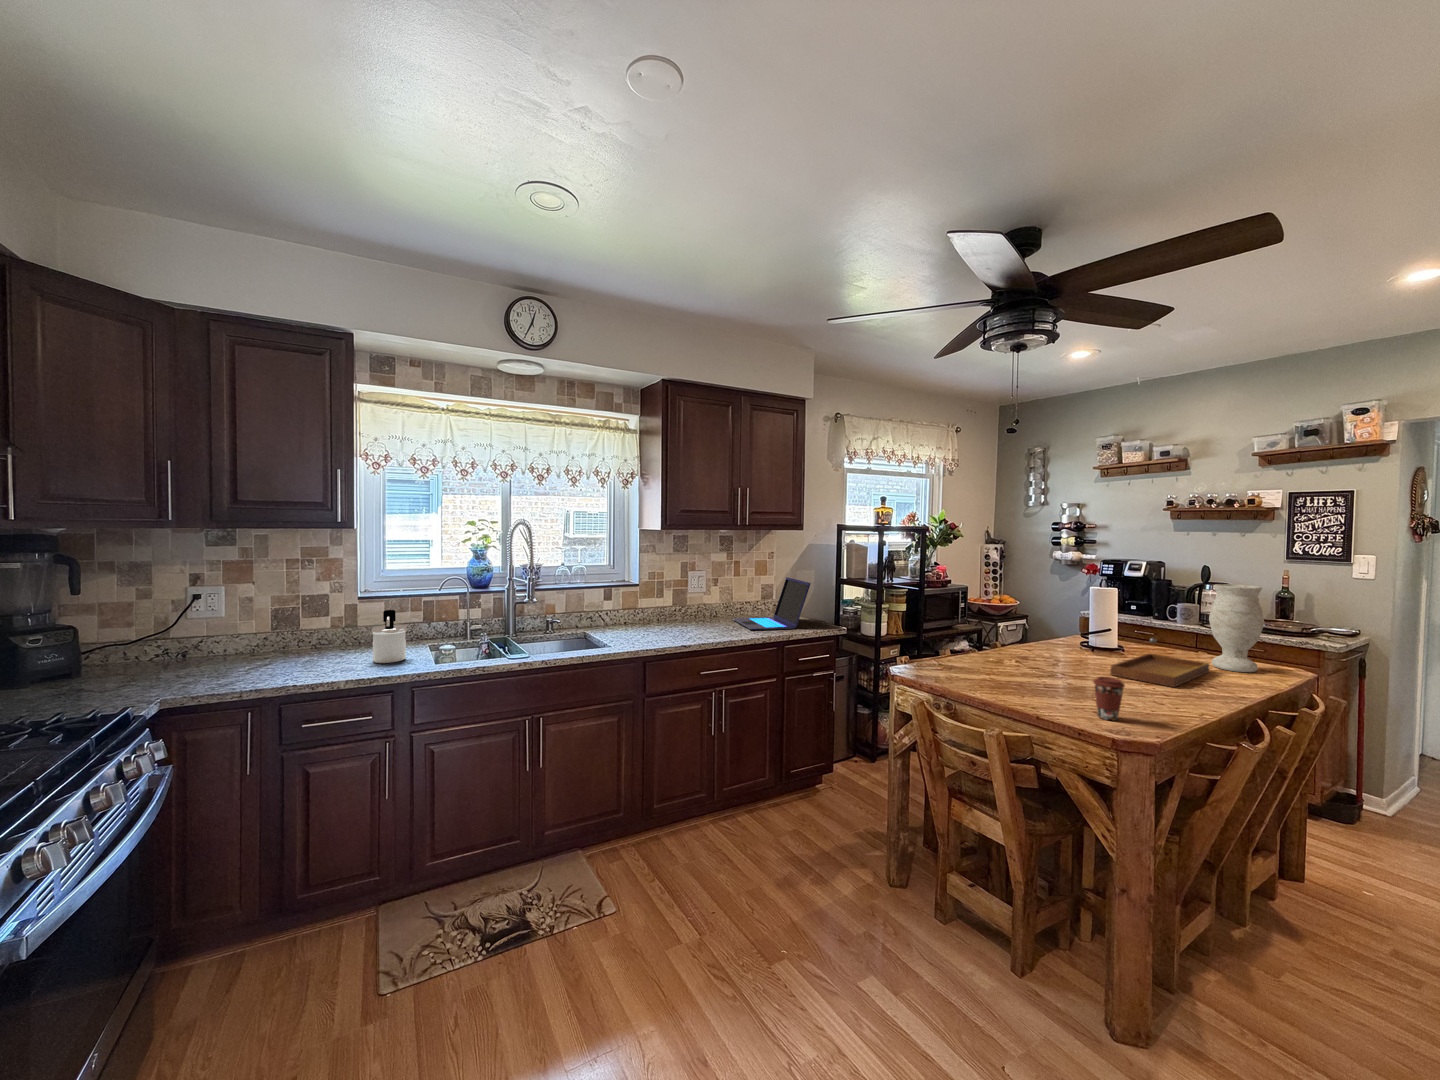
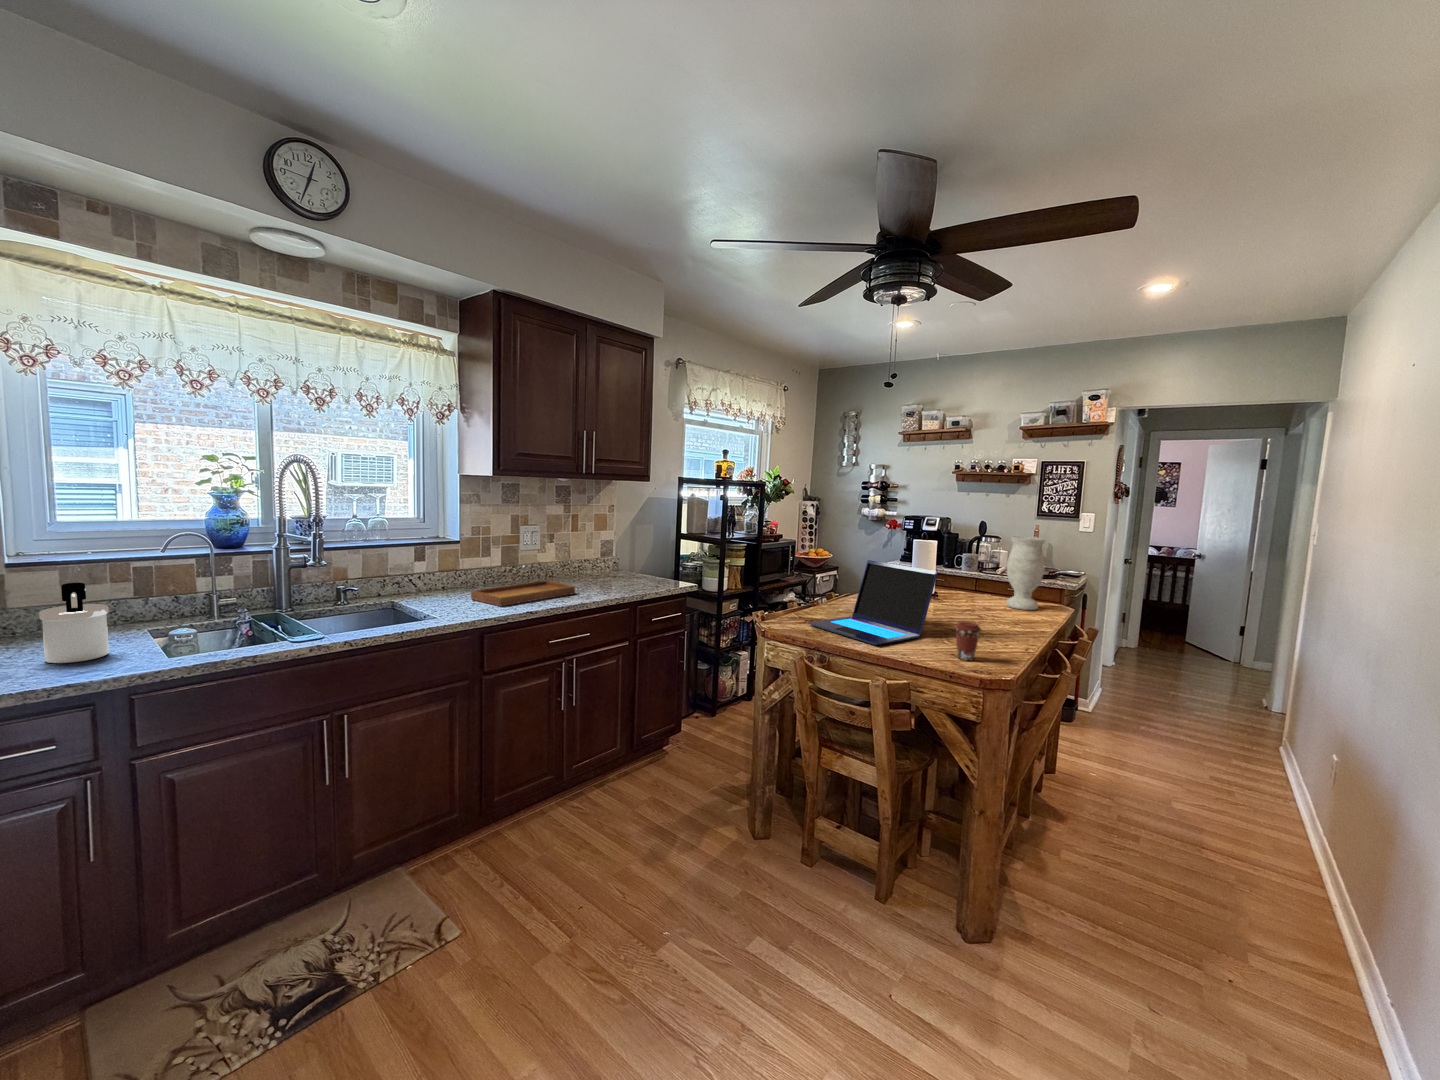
laptop: present [732,577,810,630] -> present [808,560,938,645]
tray: present [1110,638,1209,687] -> present [471,565,575,606]

